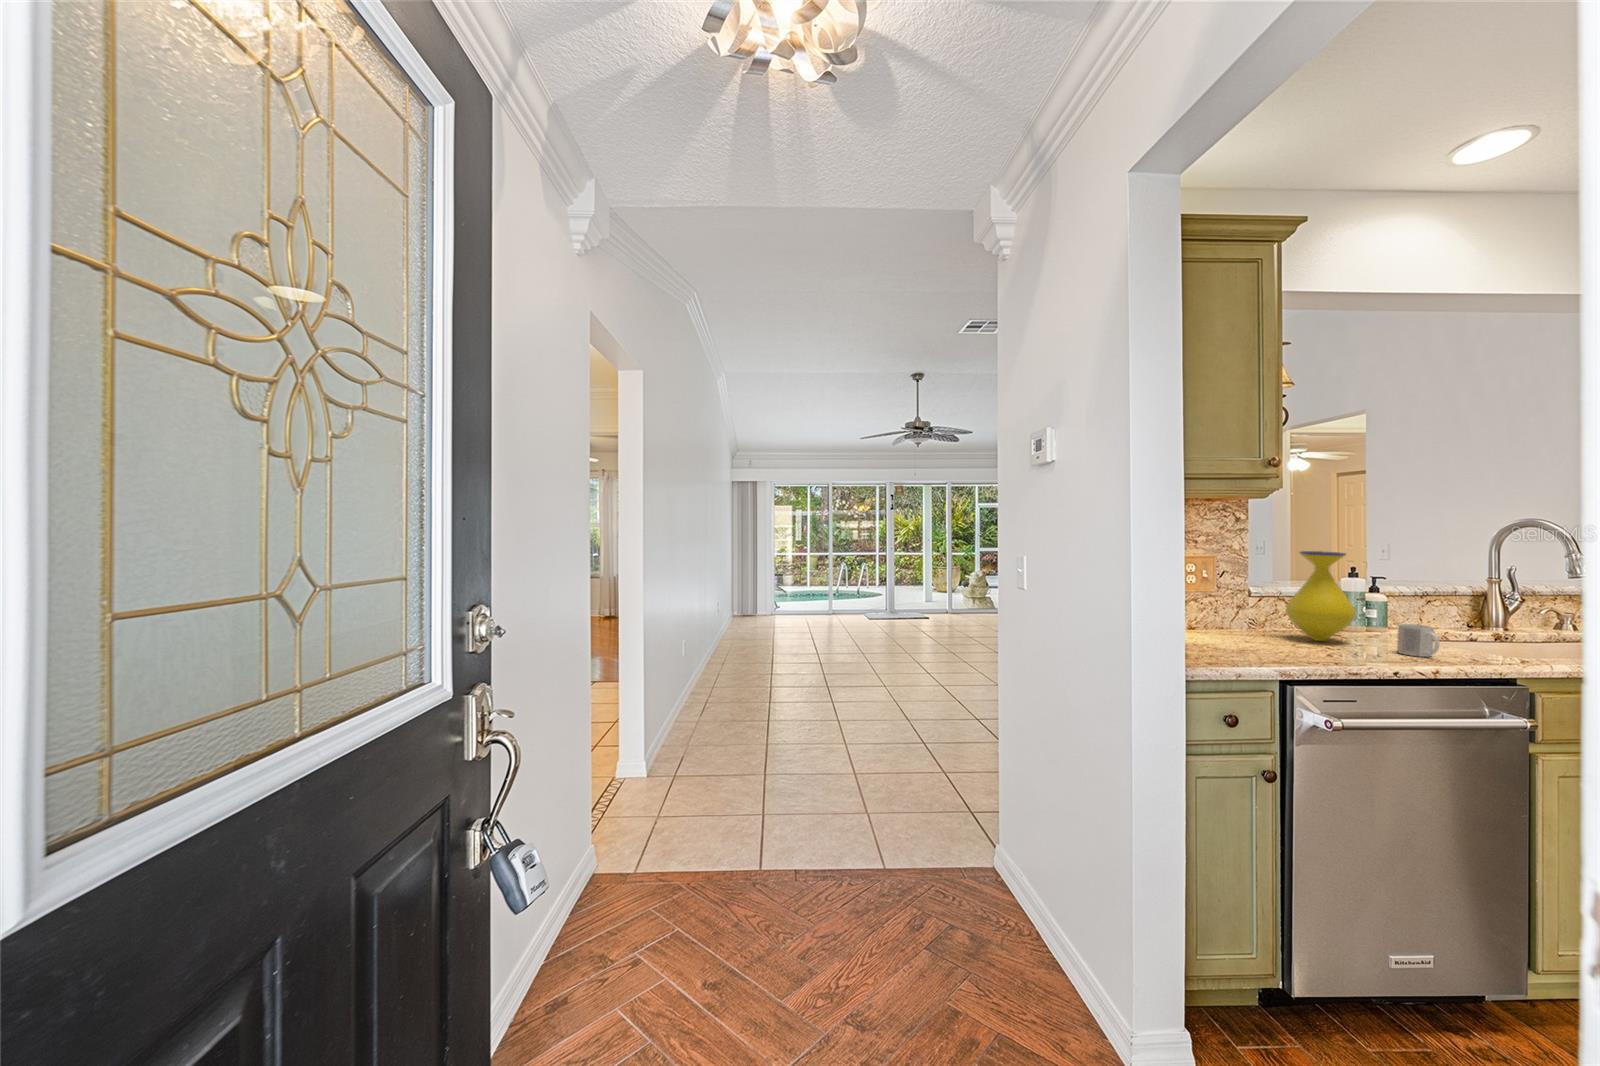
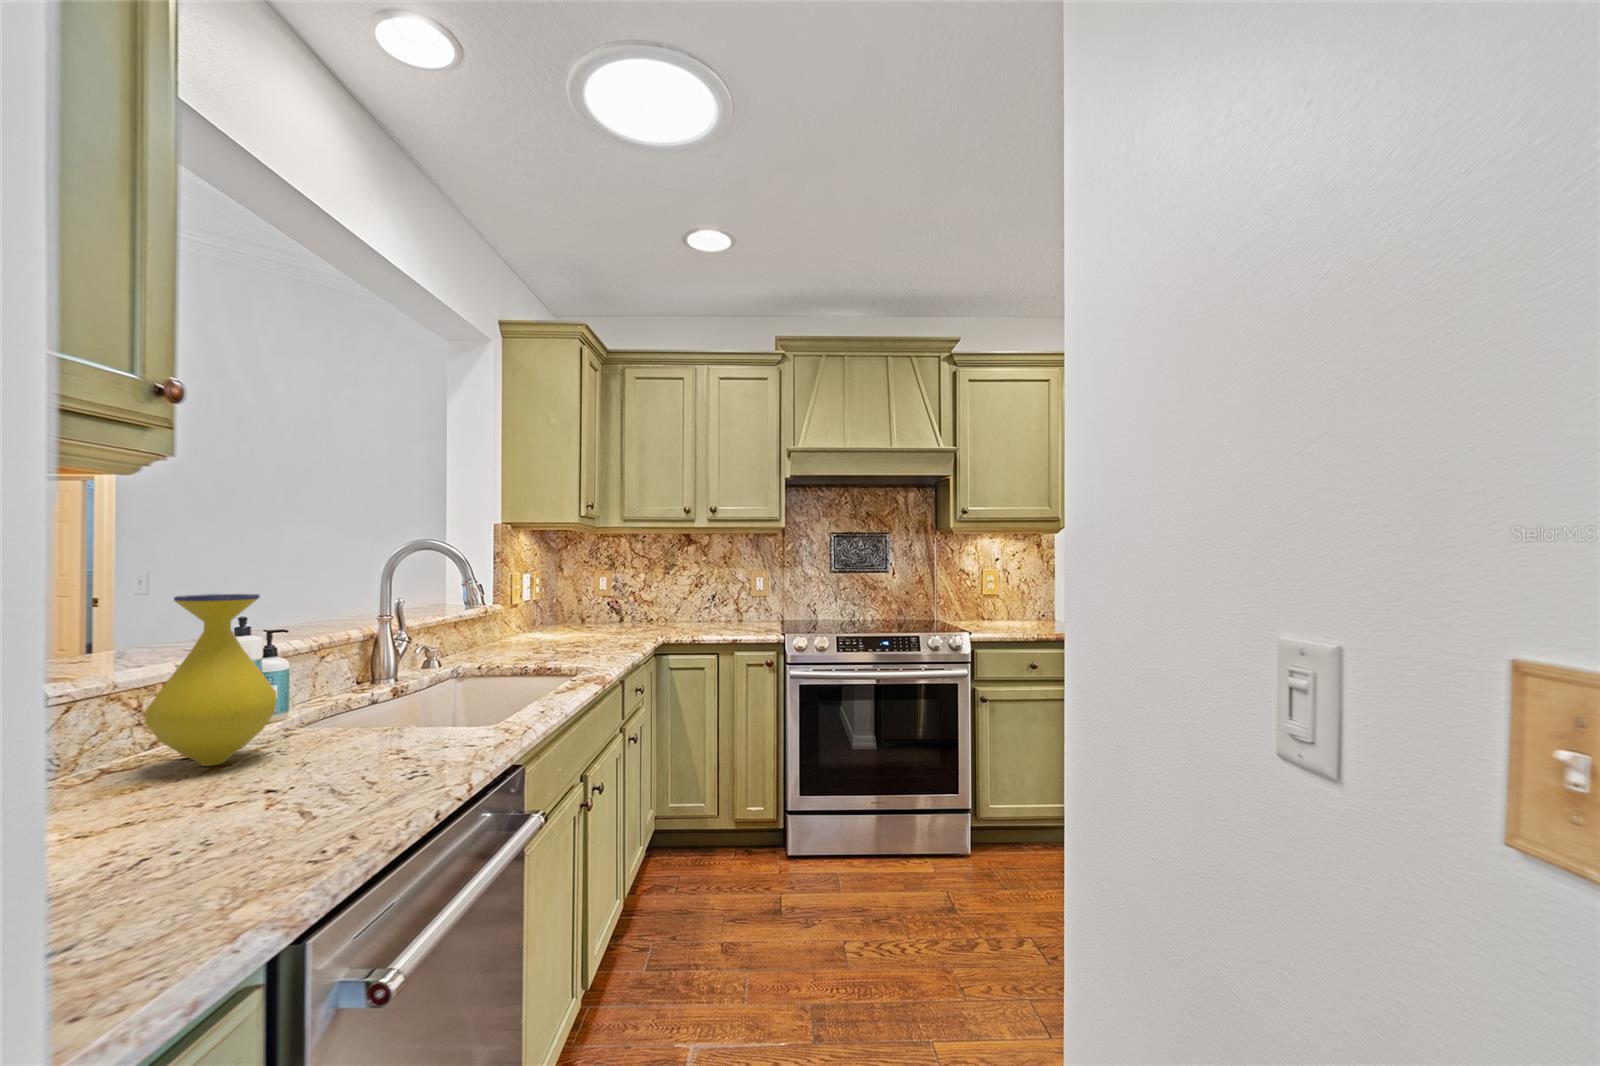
mug: present [1397,624,1439,657] -> none [352,696,416,749]

